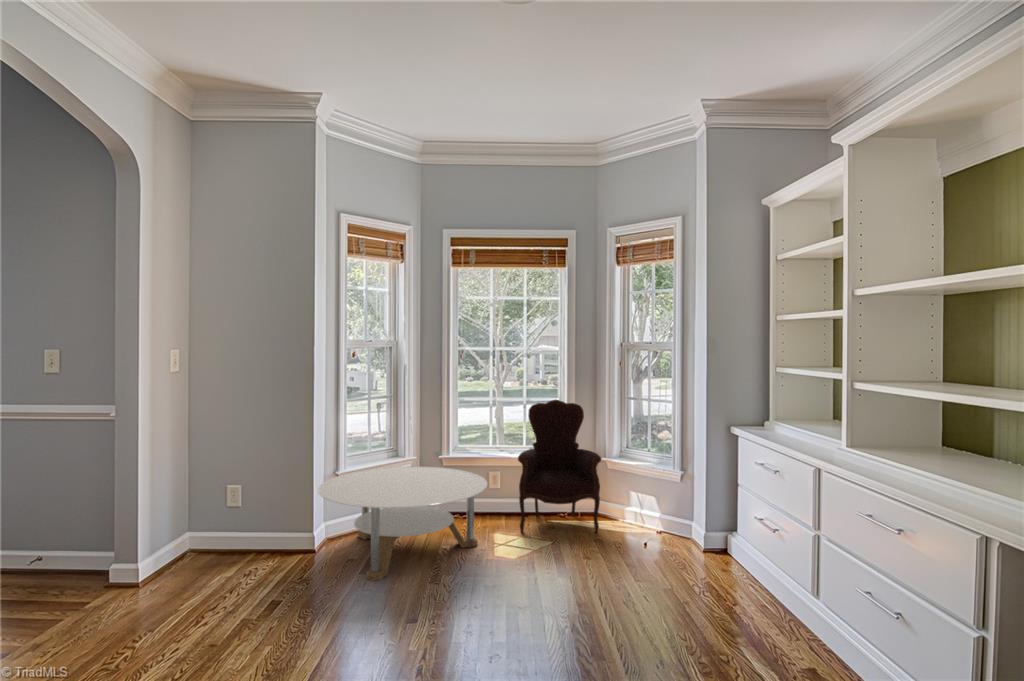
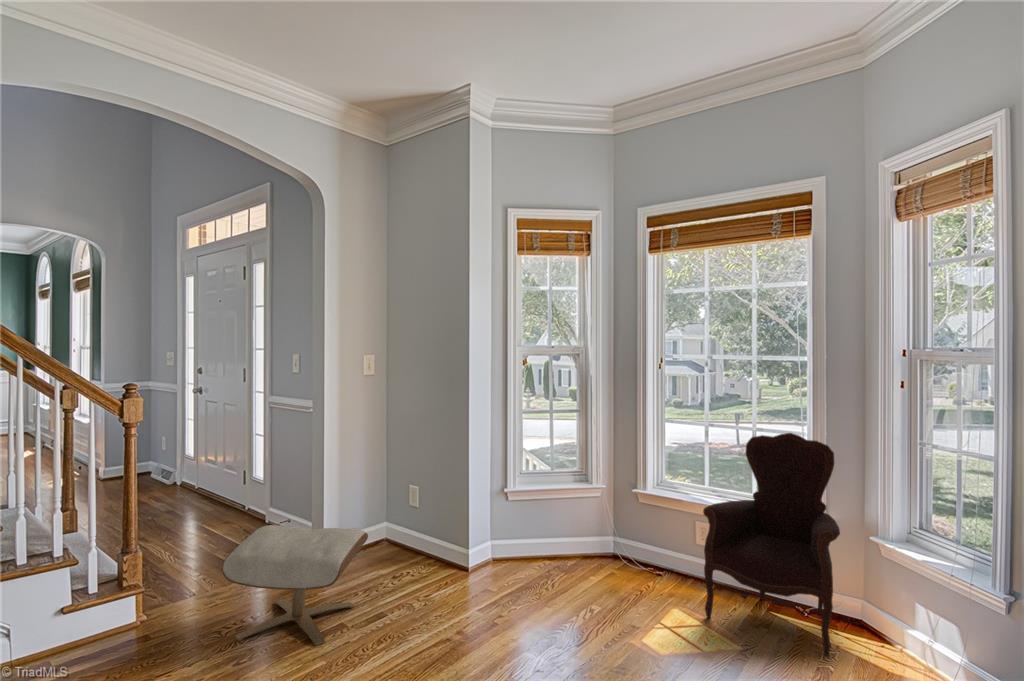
round table: present [318,467,487,580] -> none [440,492,642,624]
ottoman: none [155,522,296,653] -> present [222,525,368,645]

